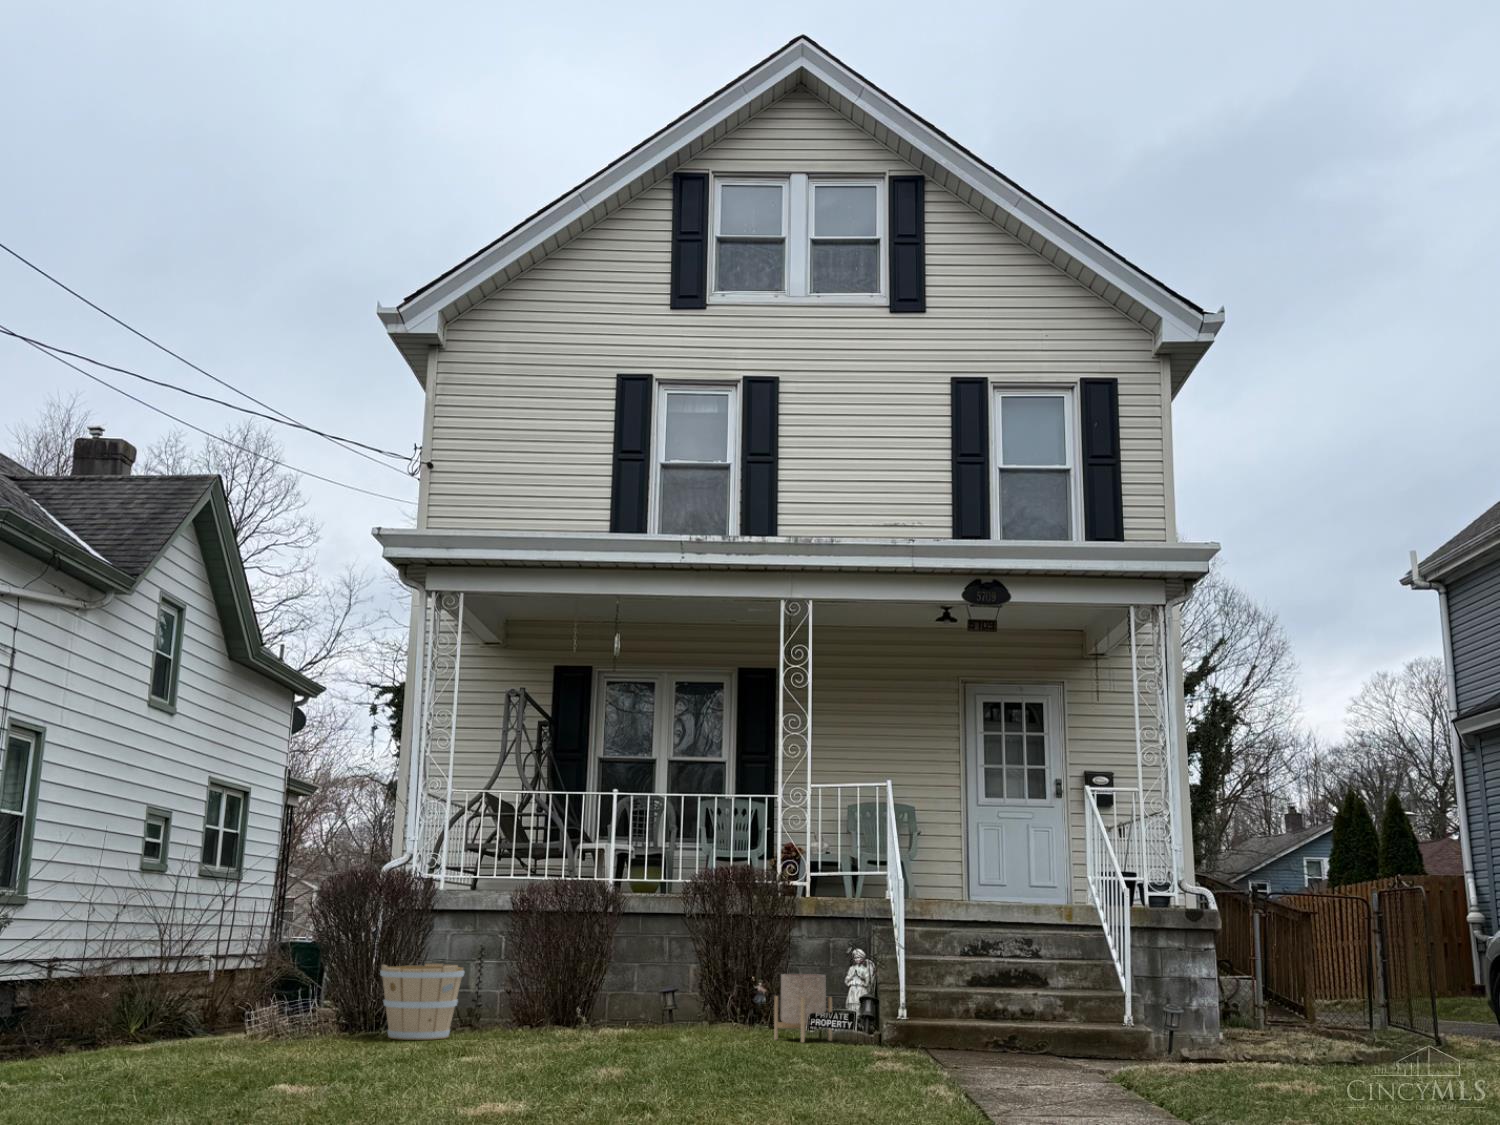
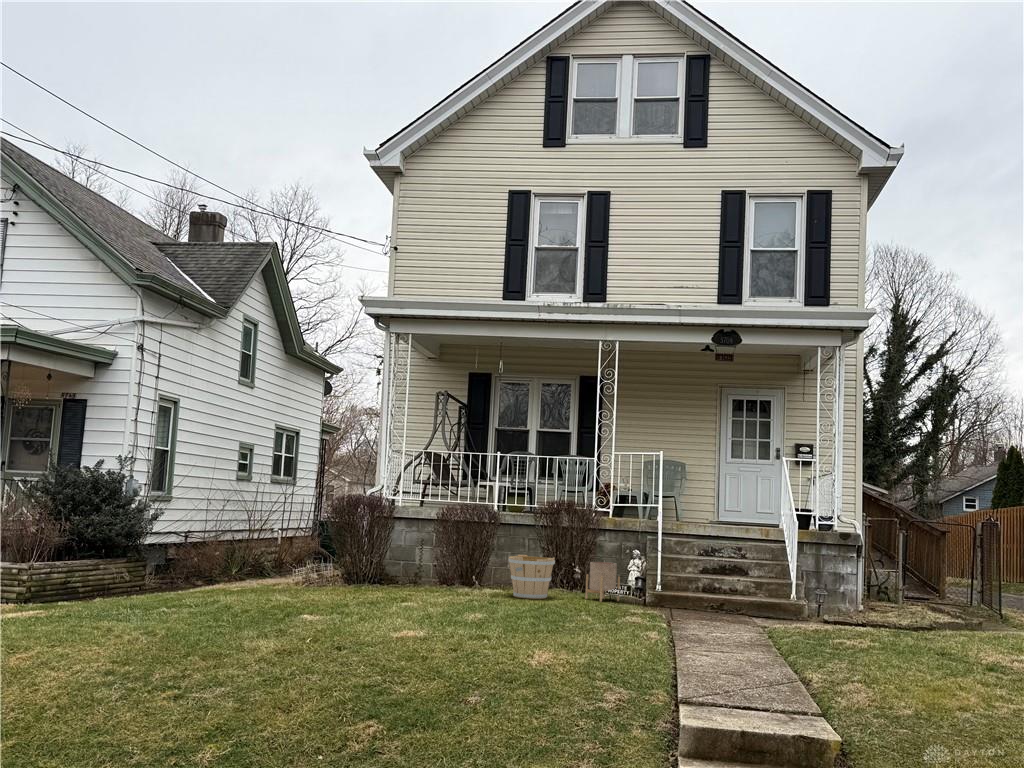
wooden bucket: present [380,964,464,1040] -> present [509,555,555,599]

